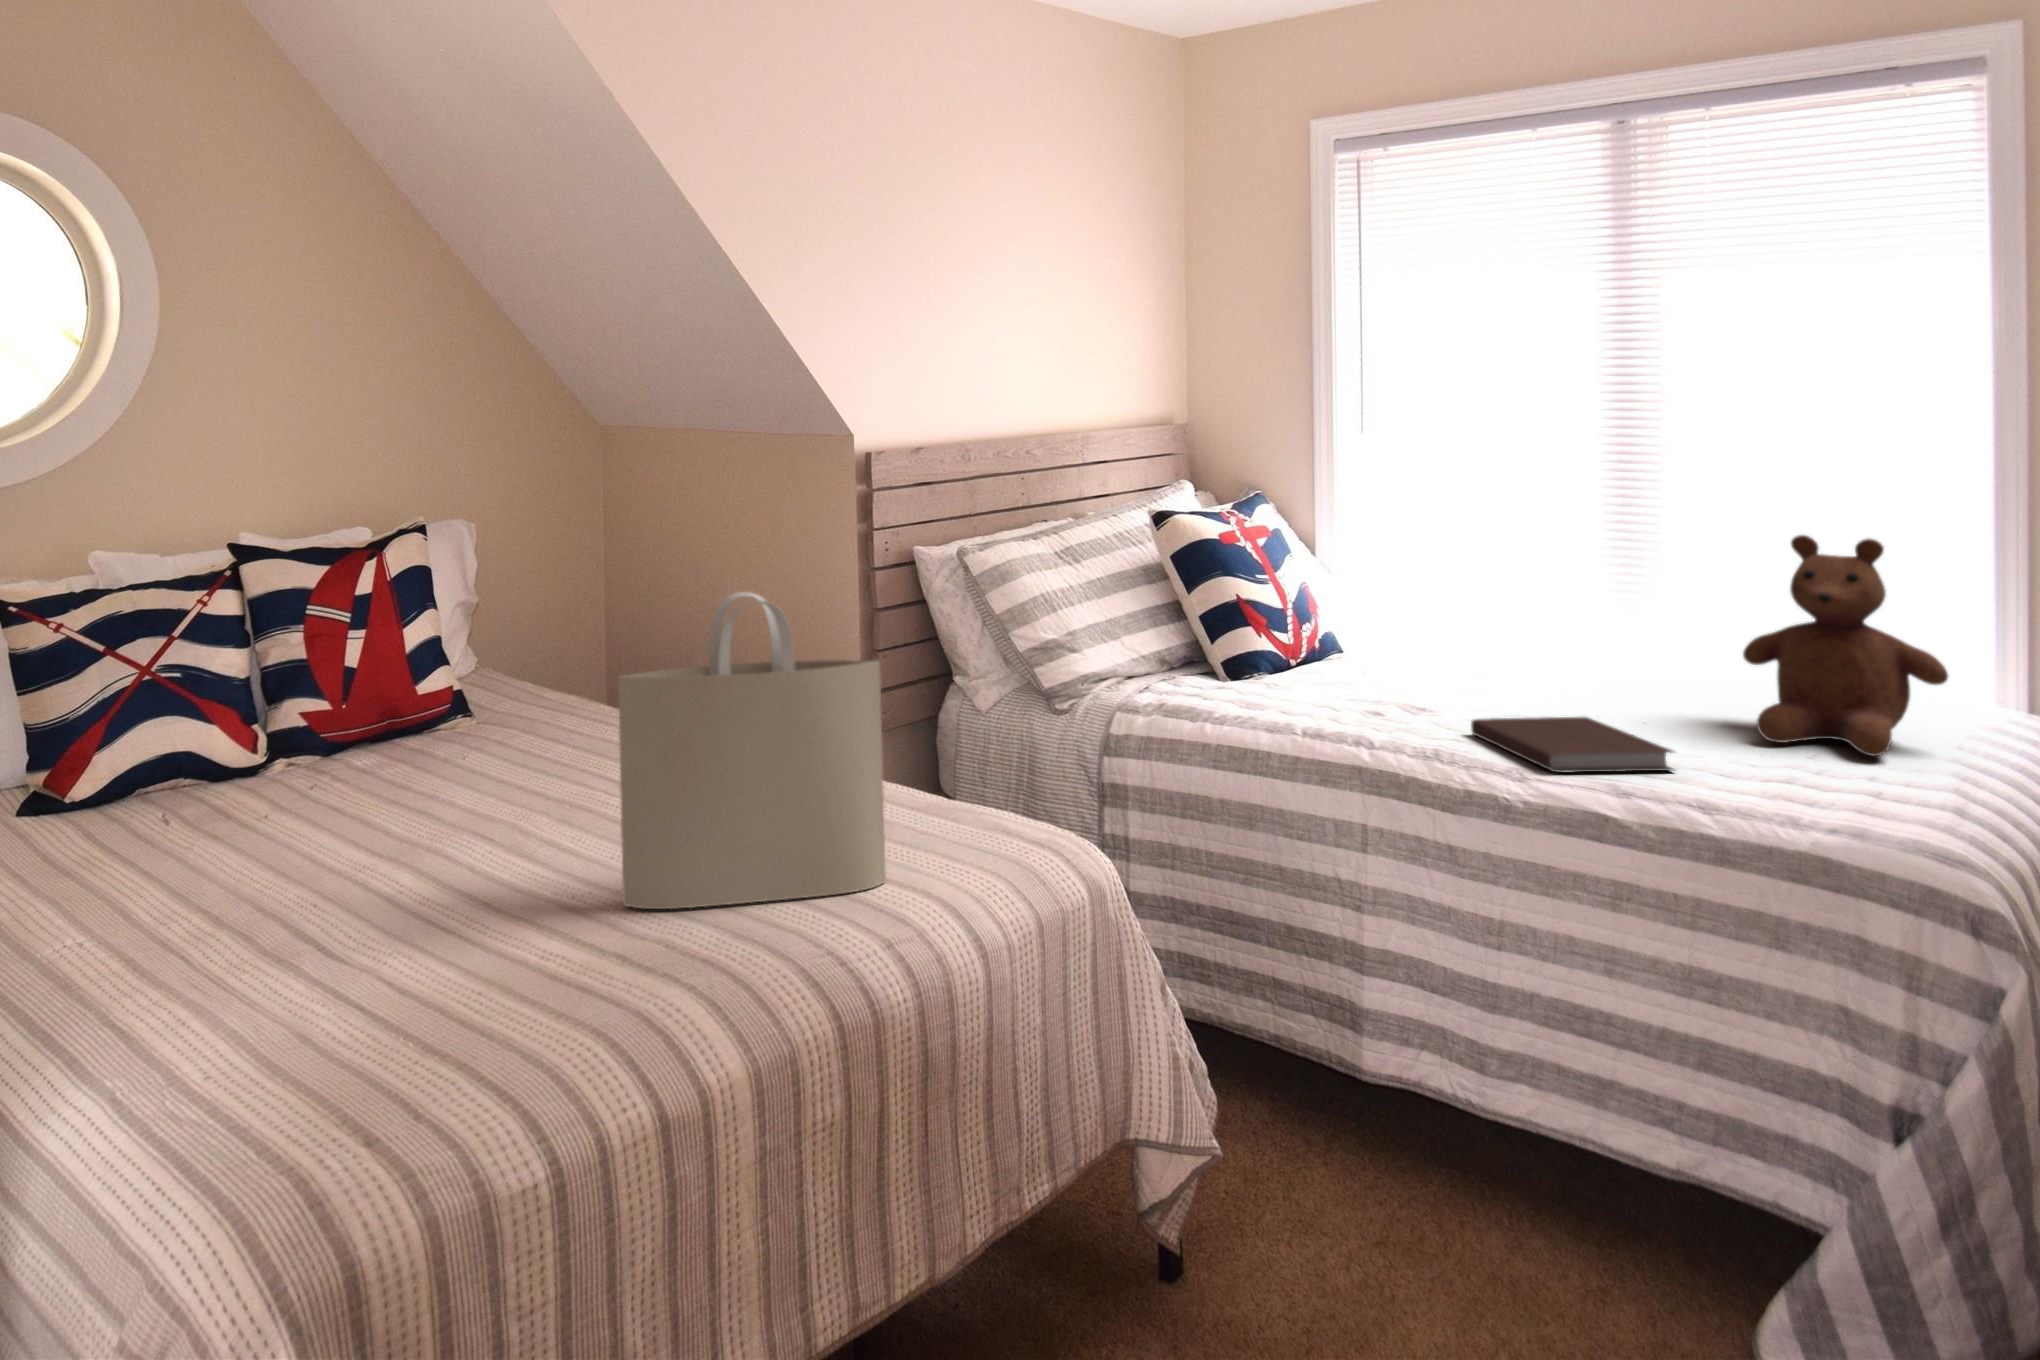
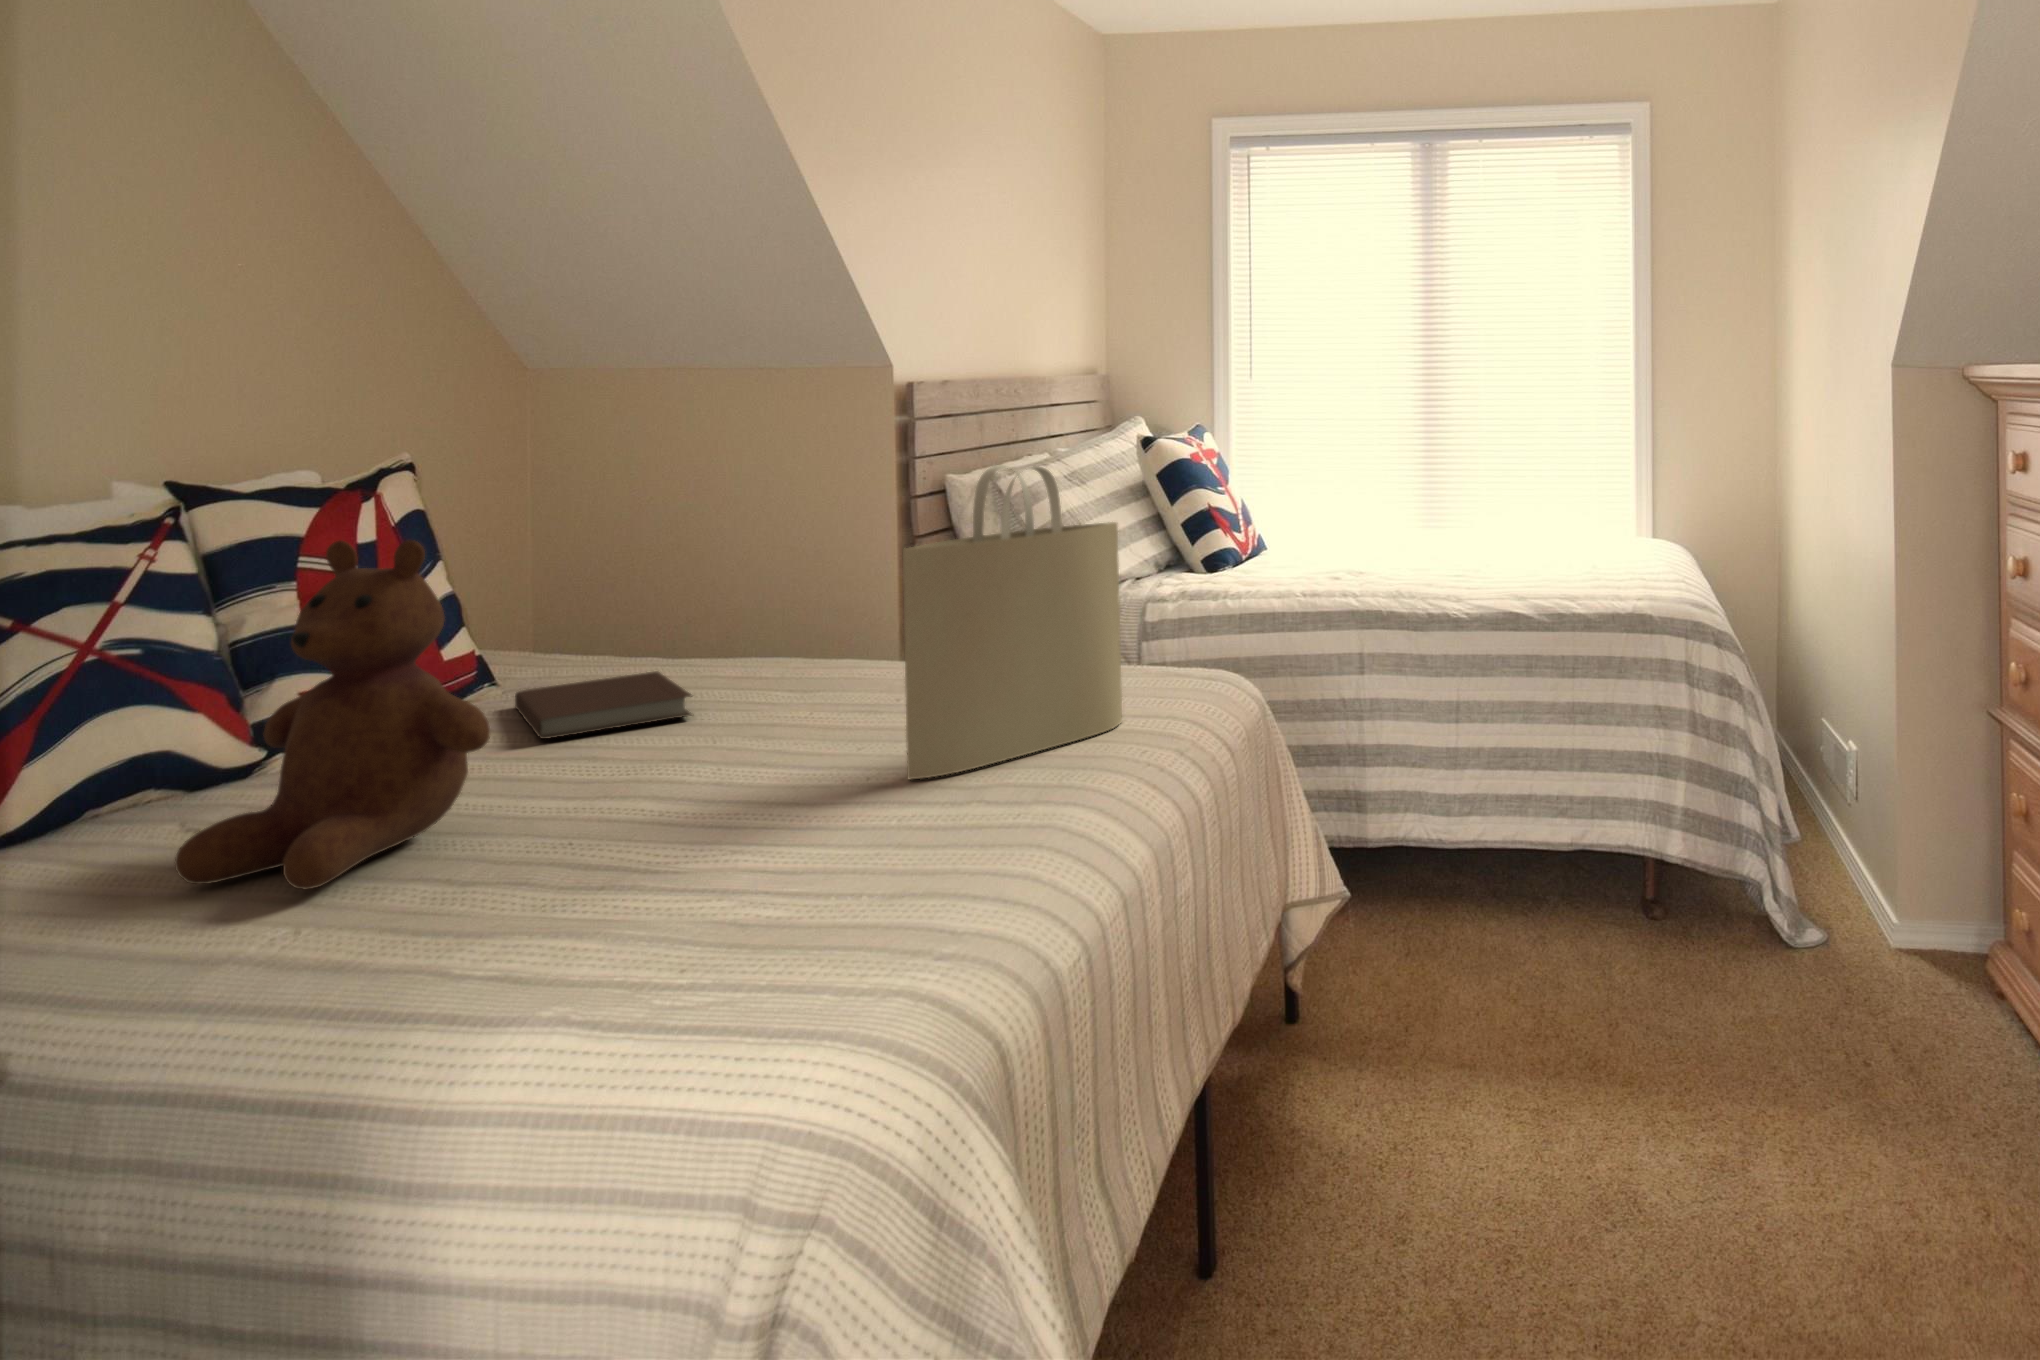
teddy bear: present [1743,535,1948,756] -> present [175,540,490,889]
notebook: present [1471,717,1674,773] -> present [515,671,692,739]

